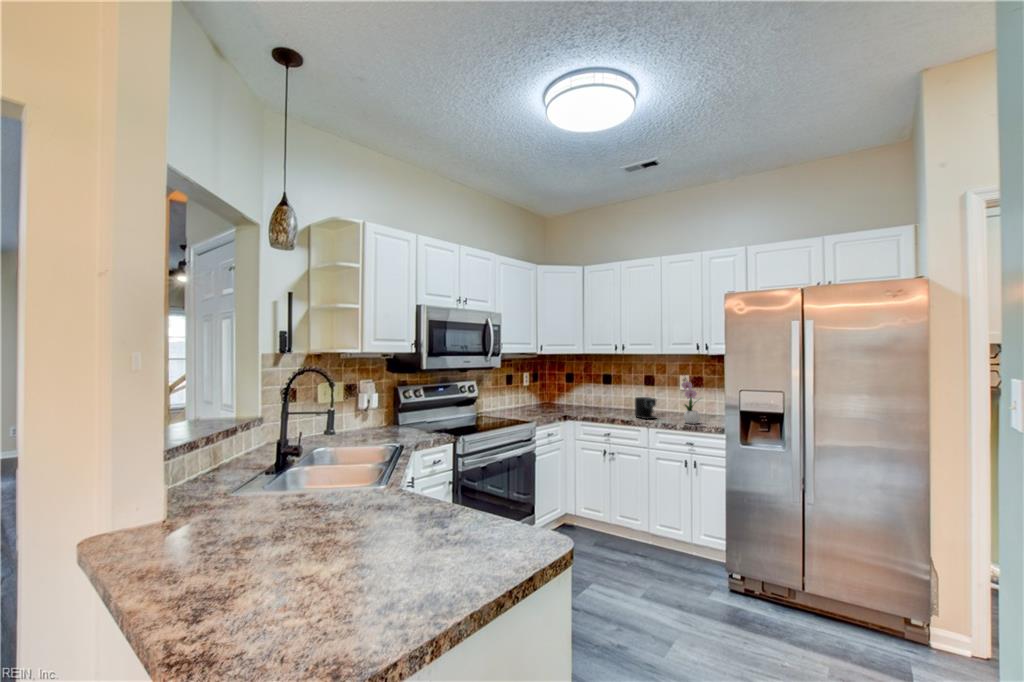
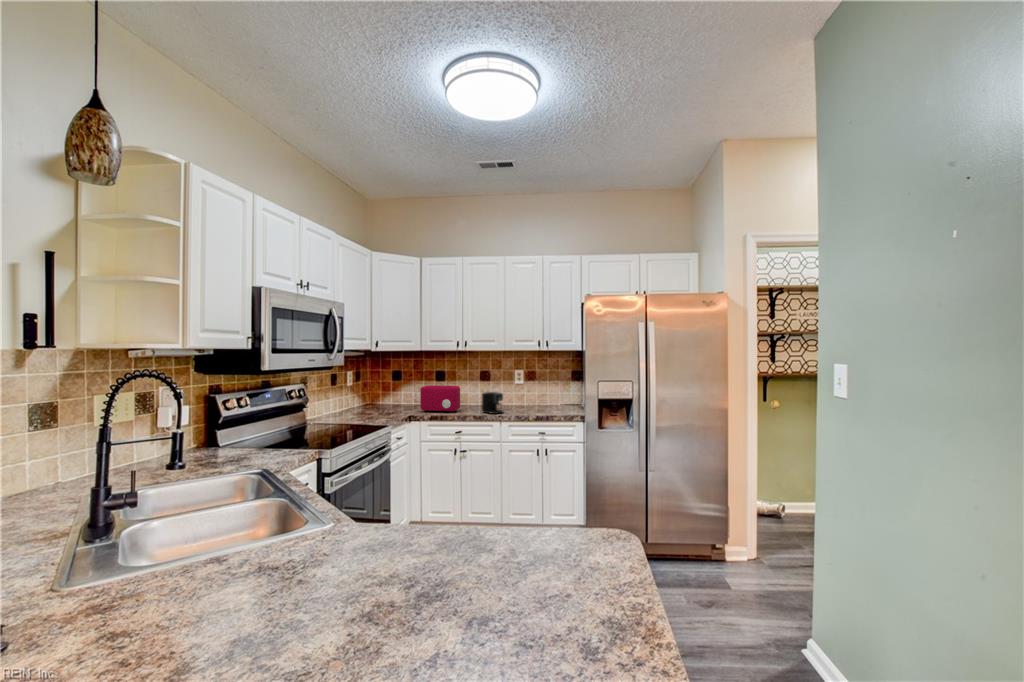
flower arrangement: present [682,375,700,424] -> none [530,369,546,415]
toaster: none [579,388,617,415] -> present [420,385,460,412]

